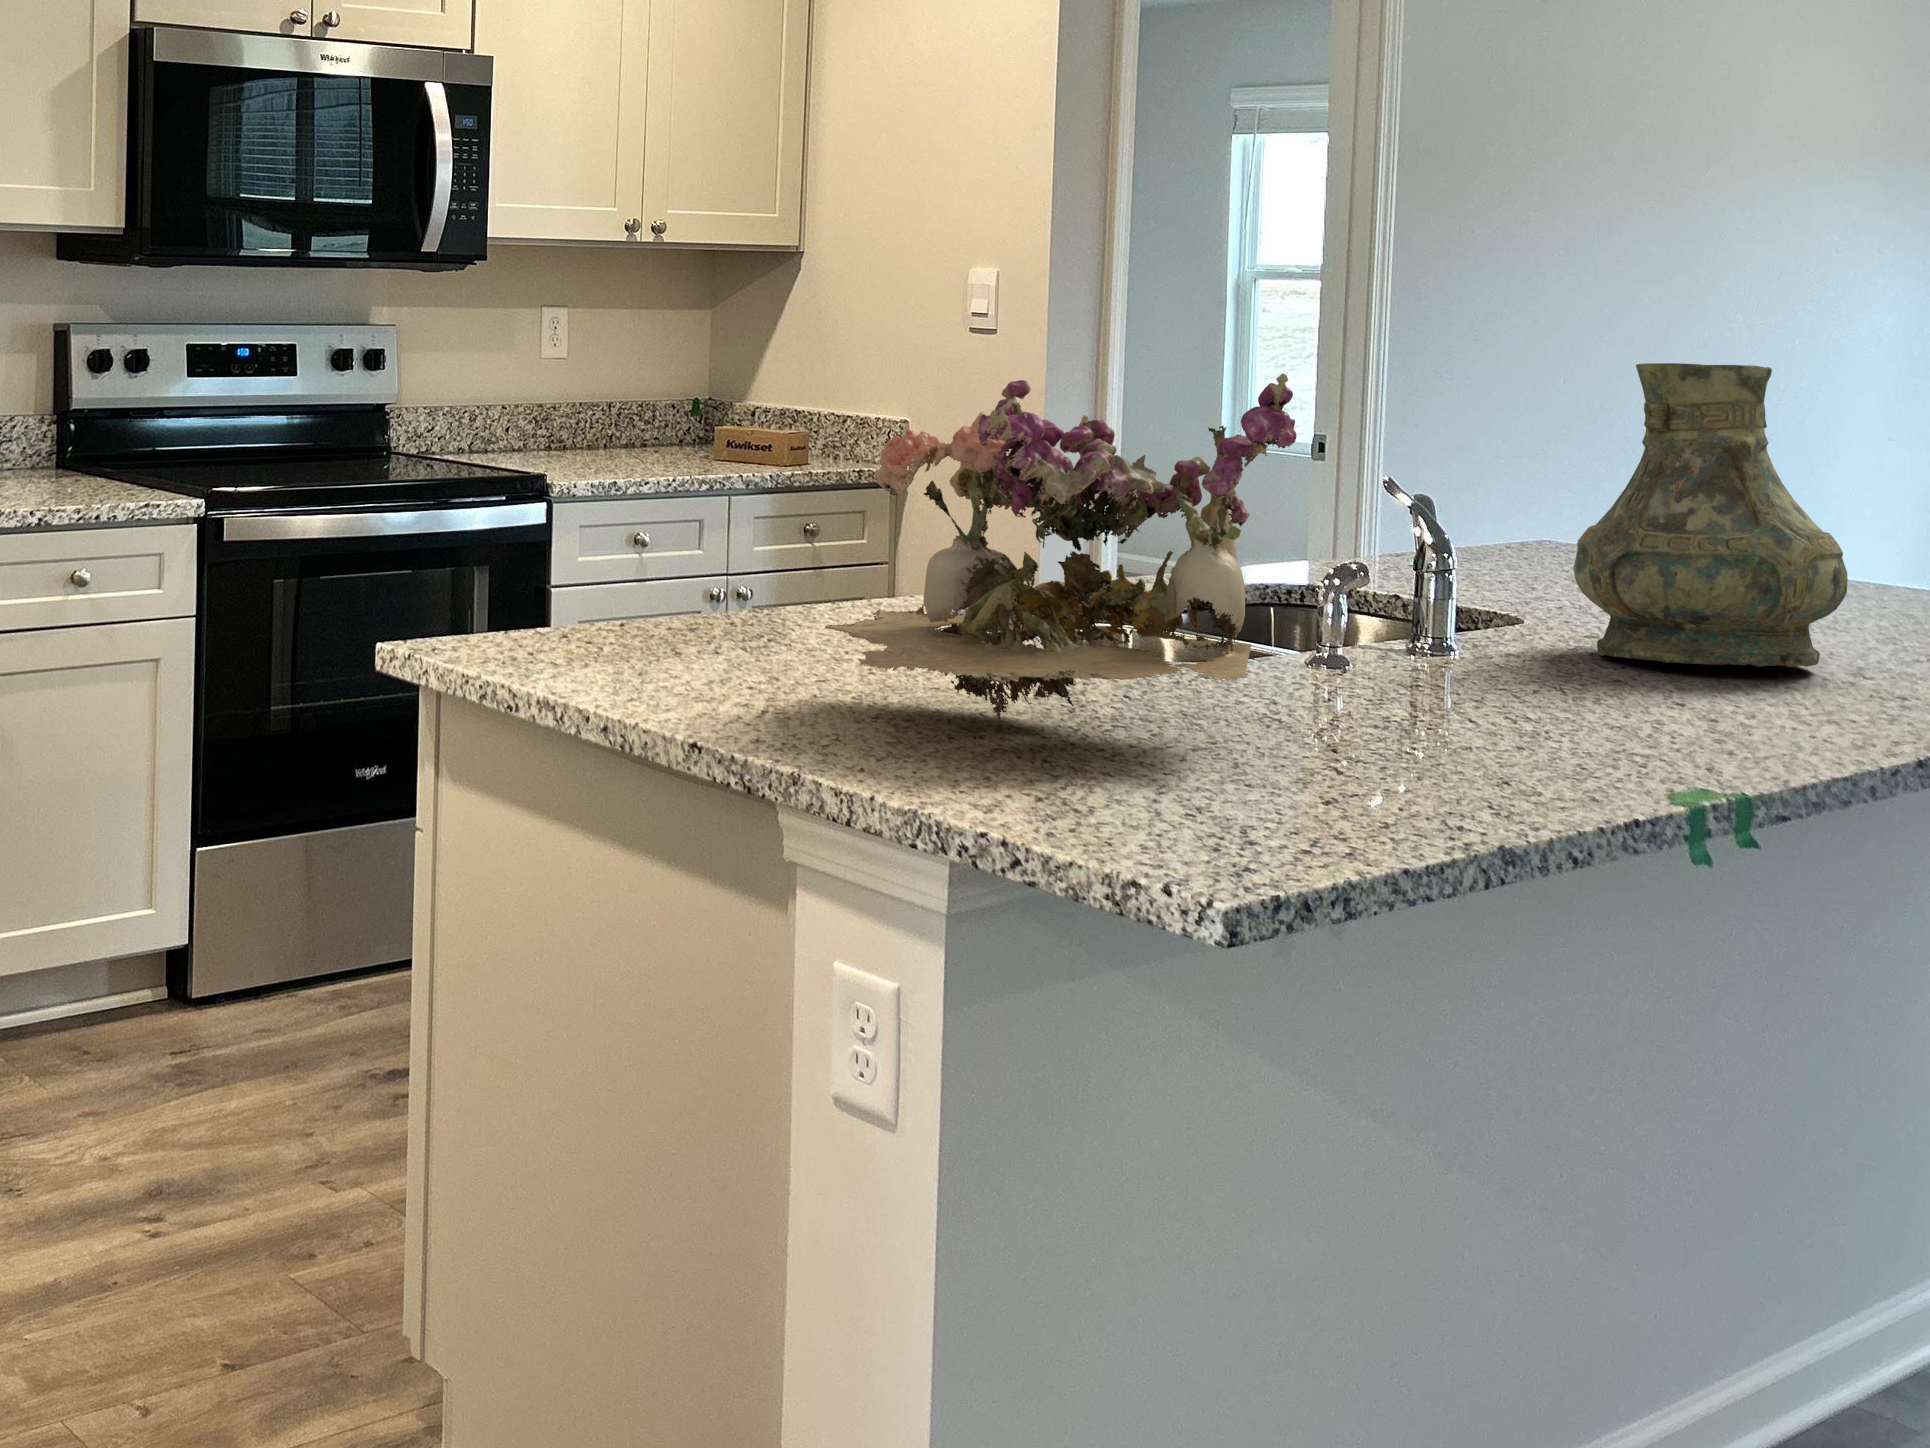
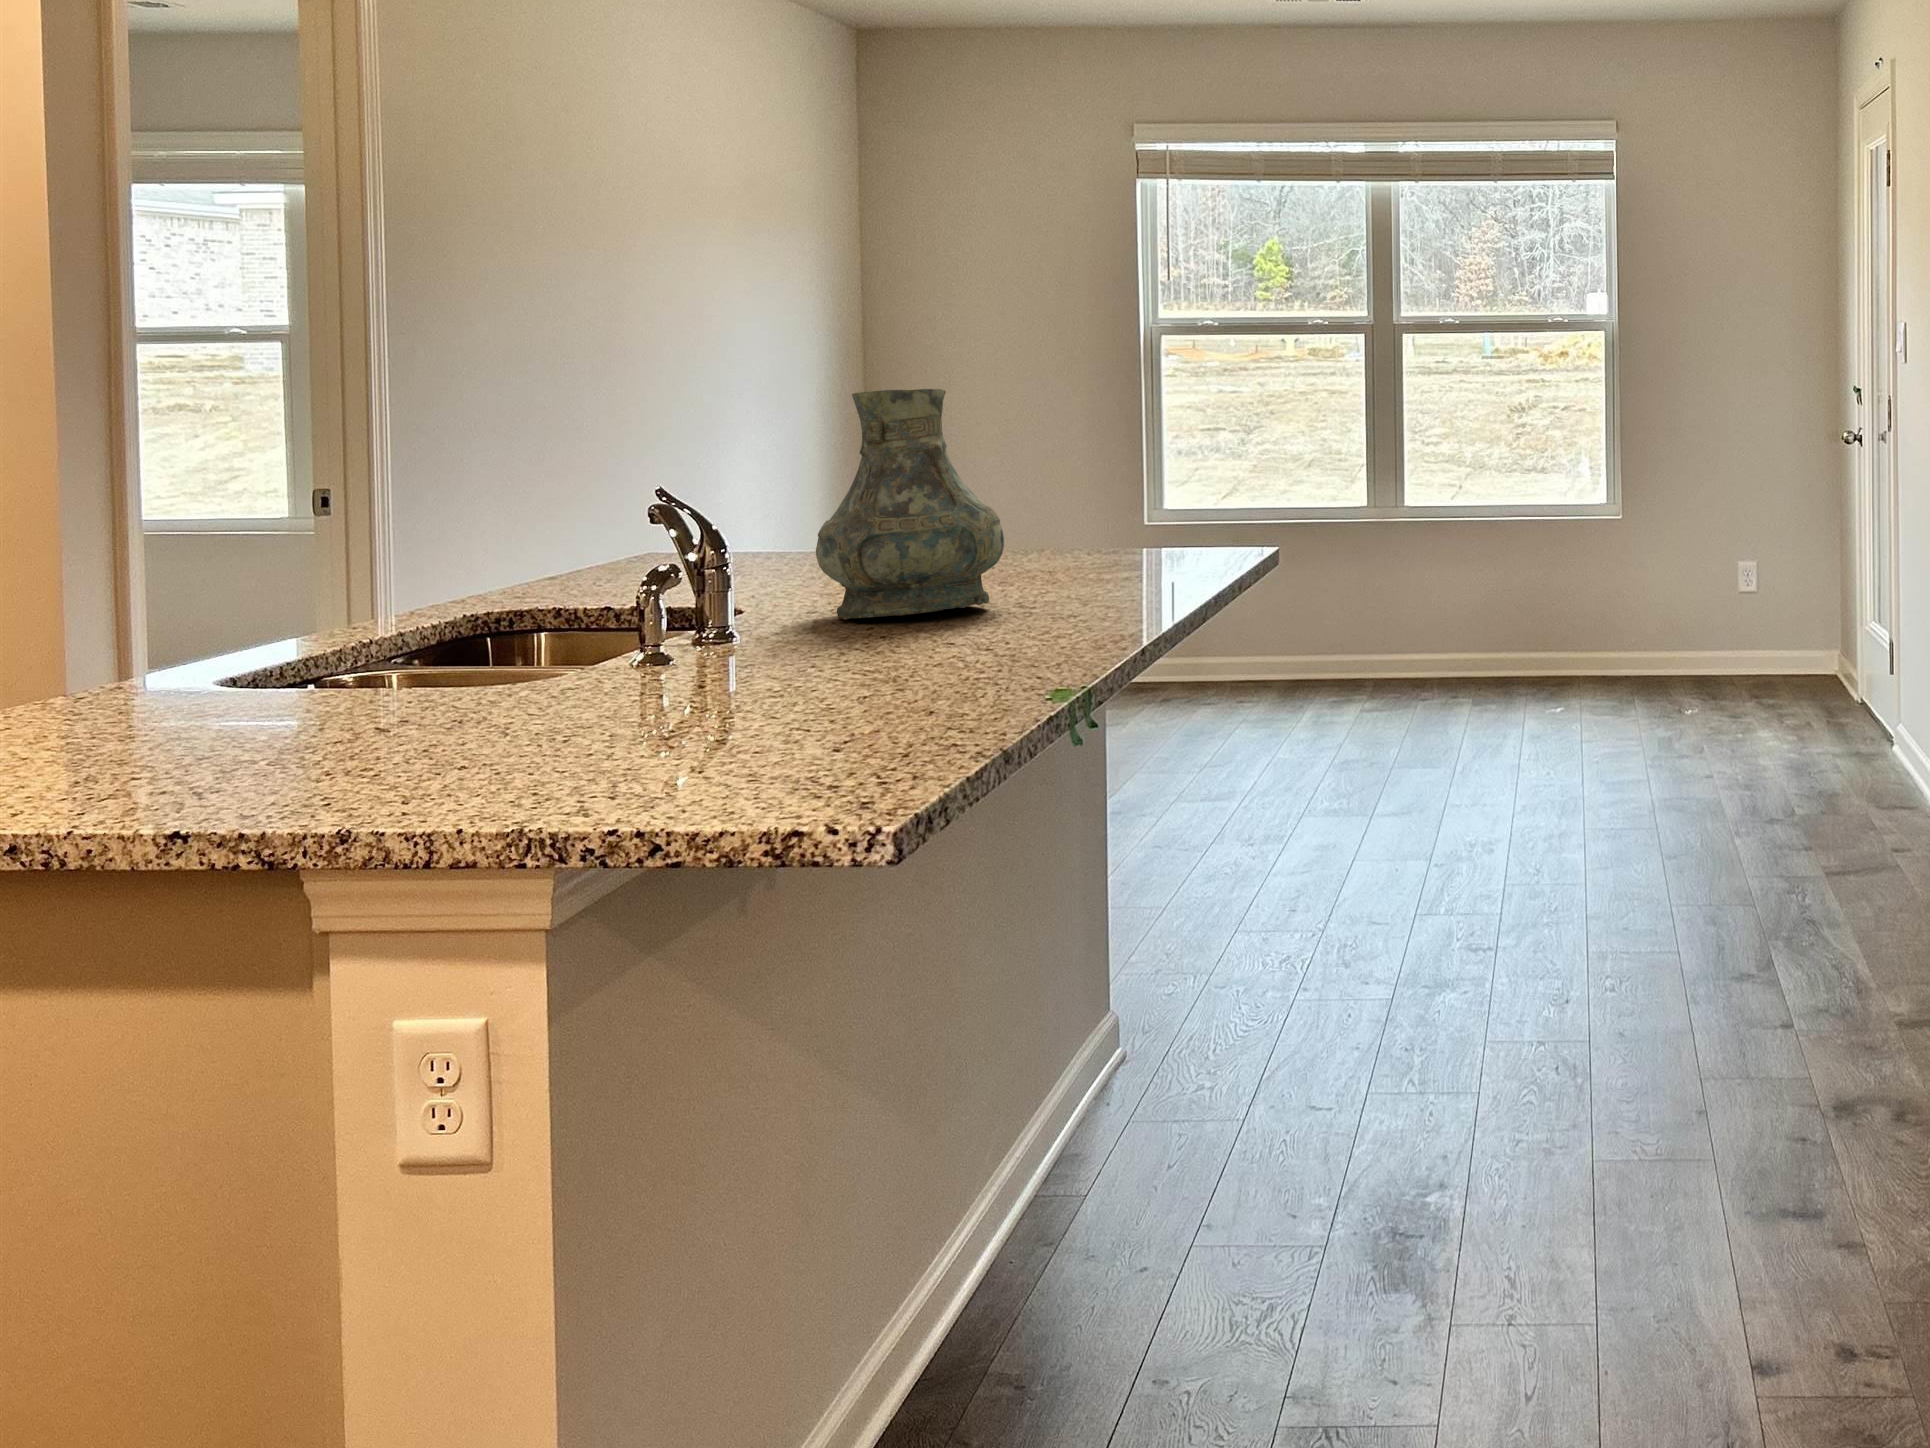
flower arrangement: present [825,373,1297,719] -> none [267,399,750,748]

